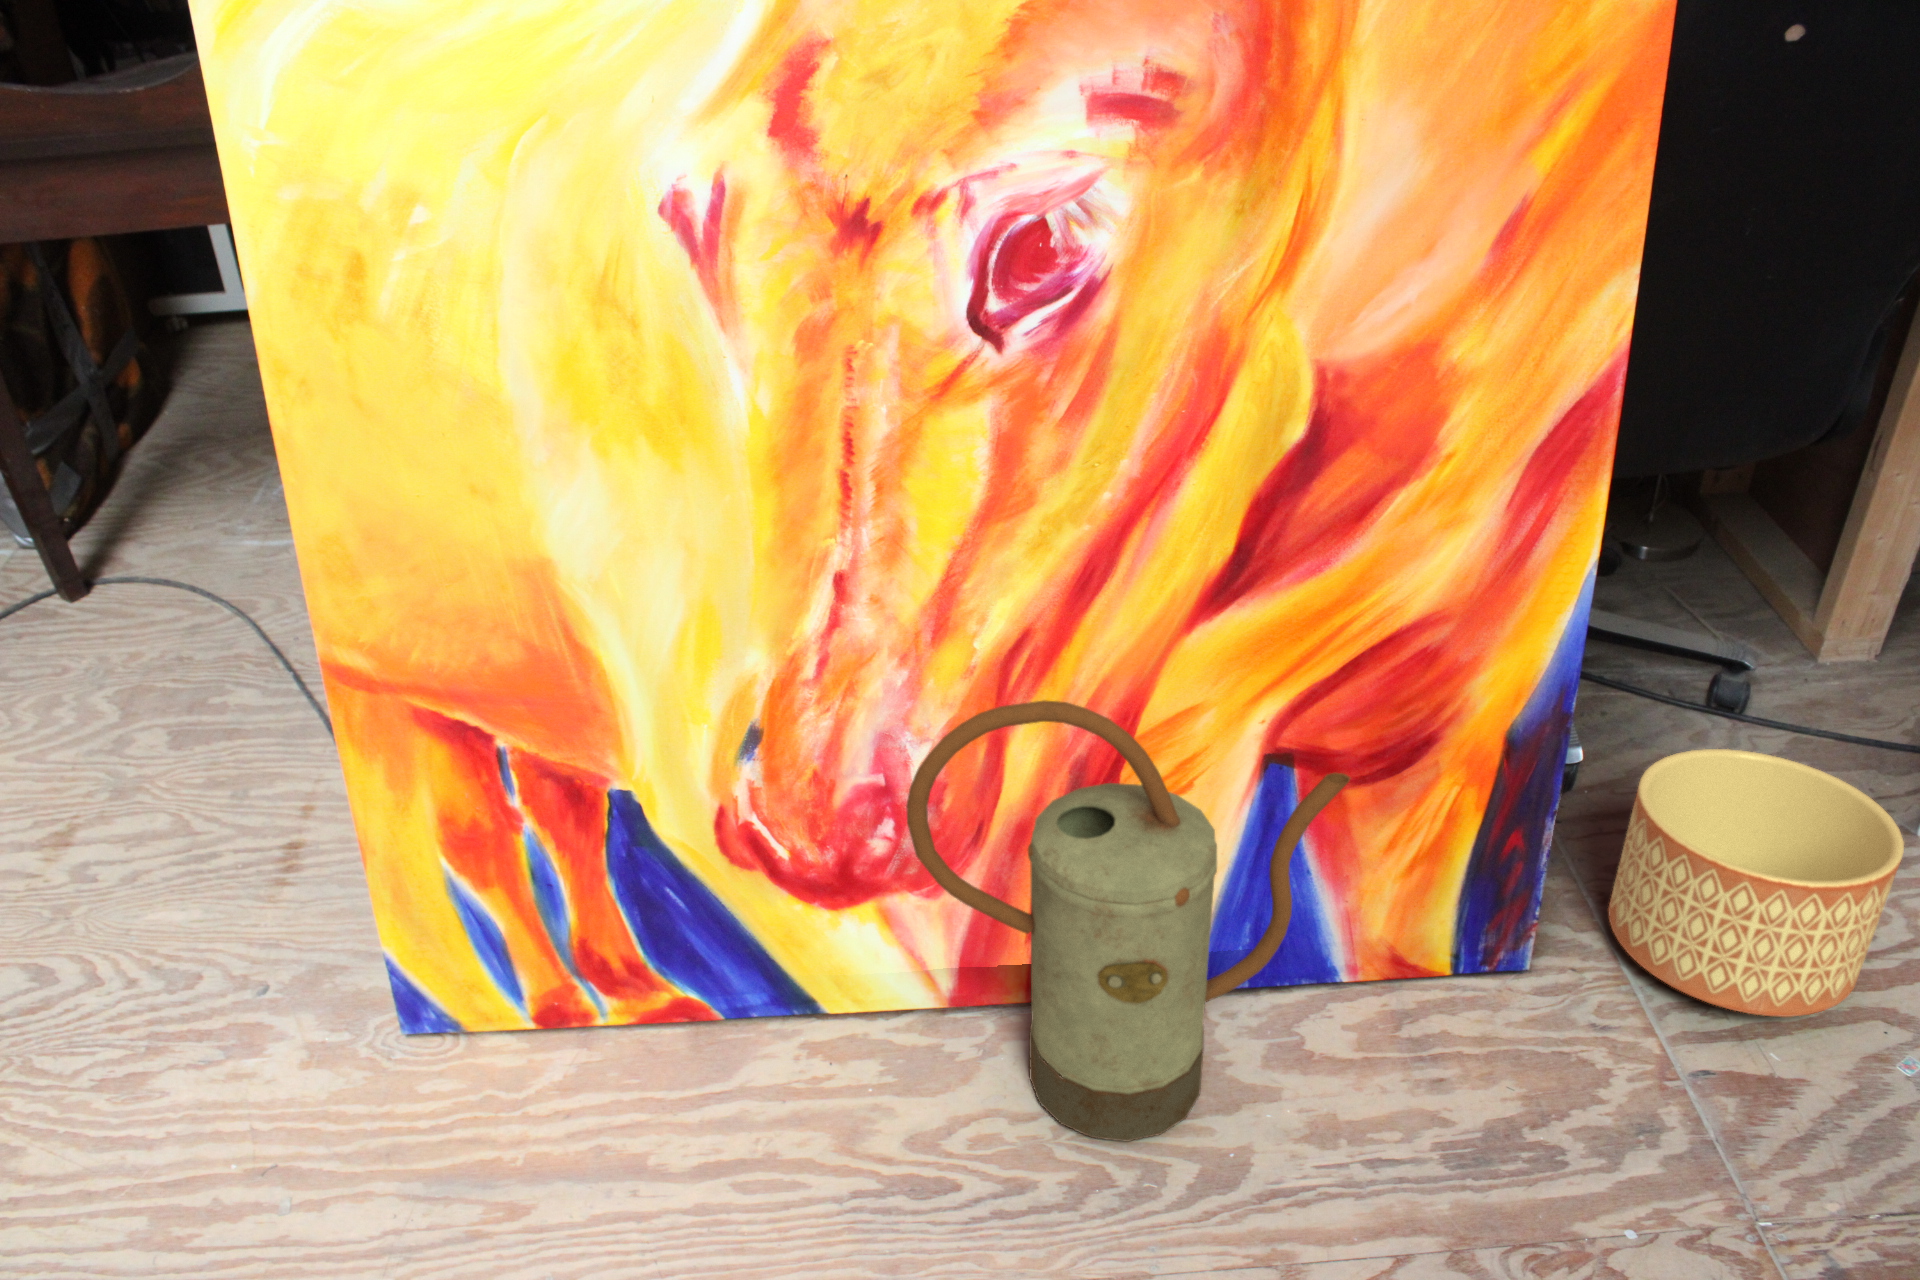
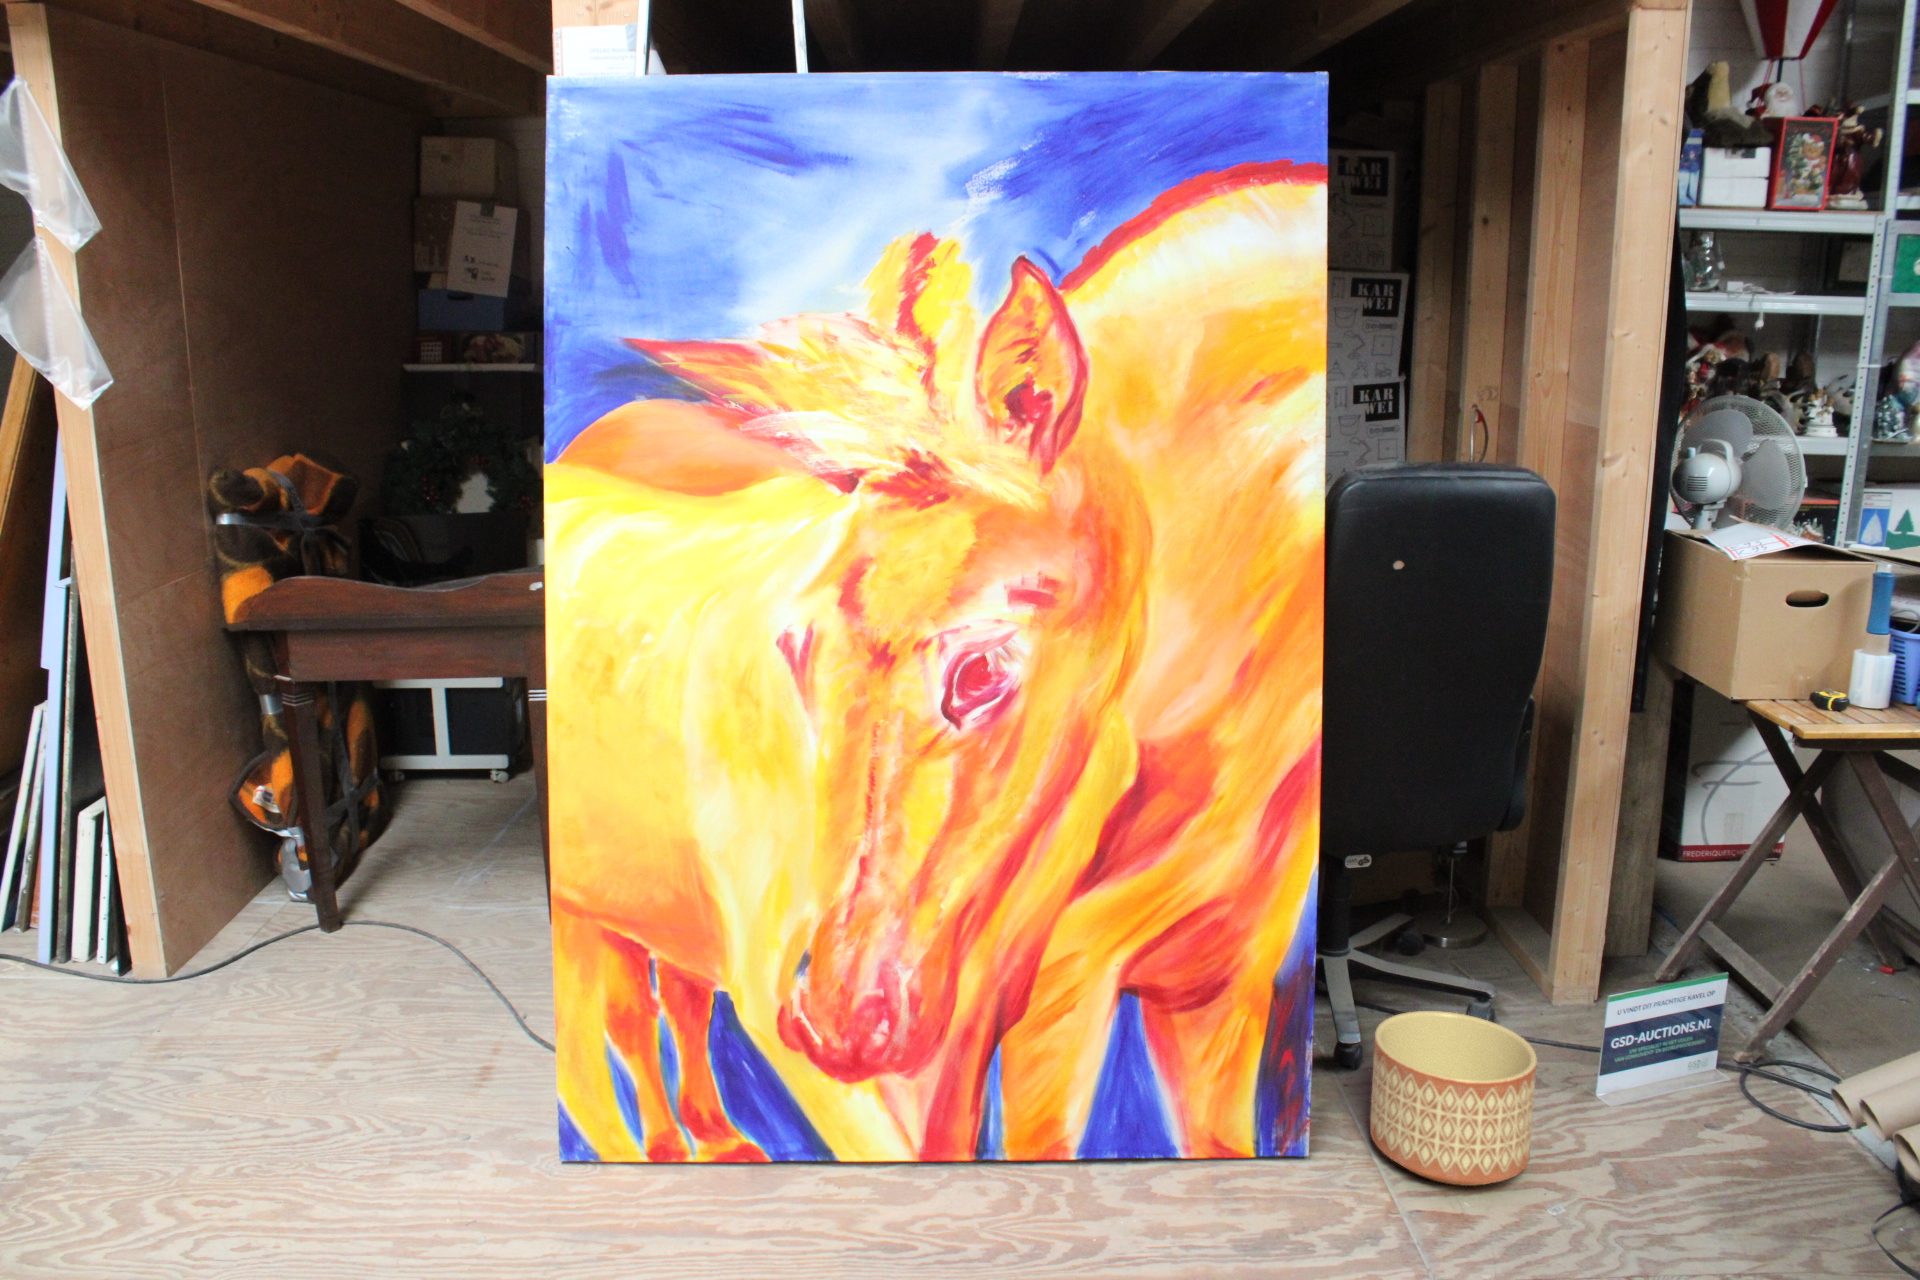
watering can: present [906,701,1350,1141] -> none [895,930,1163,1239]

